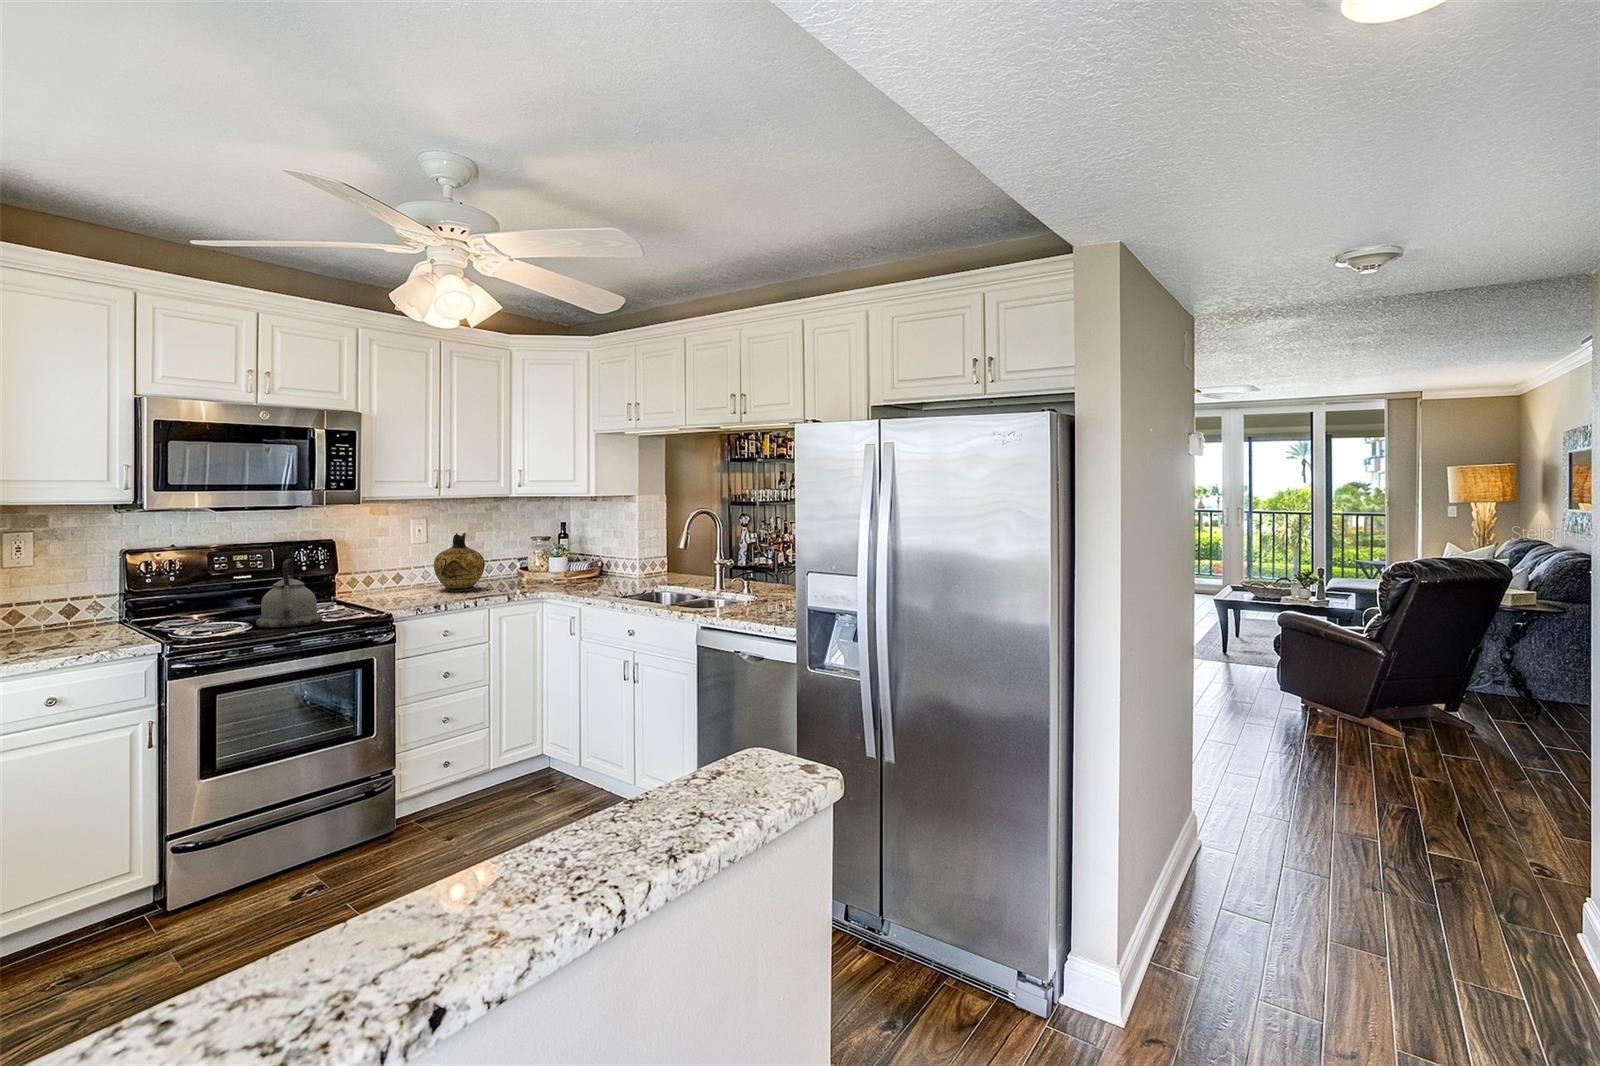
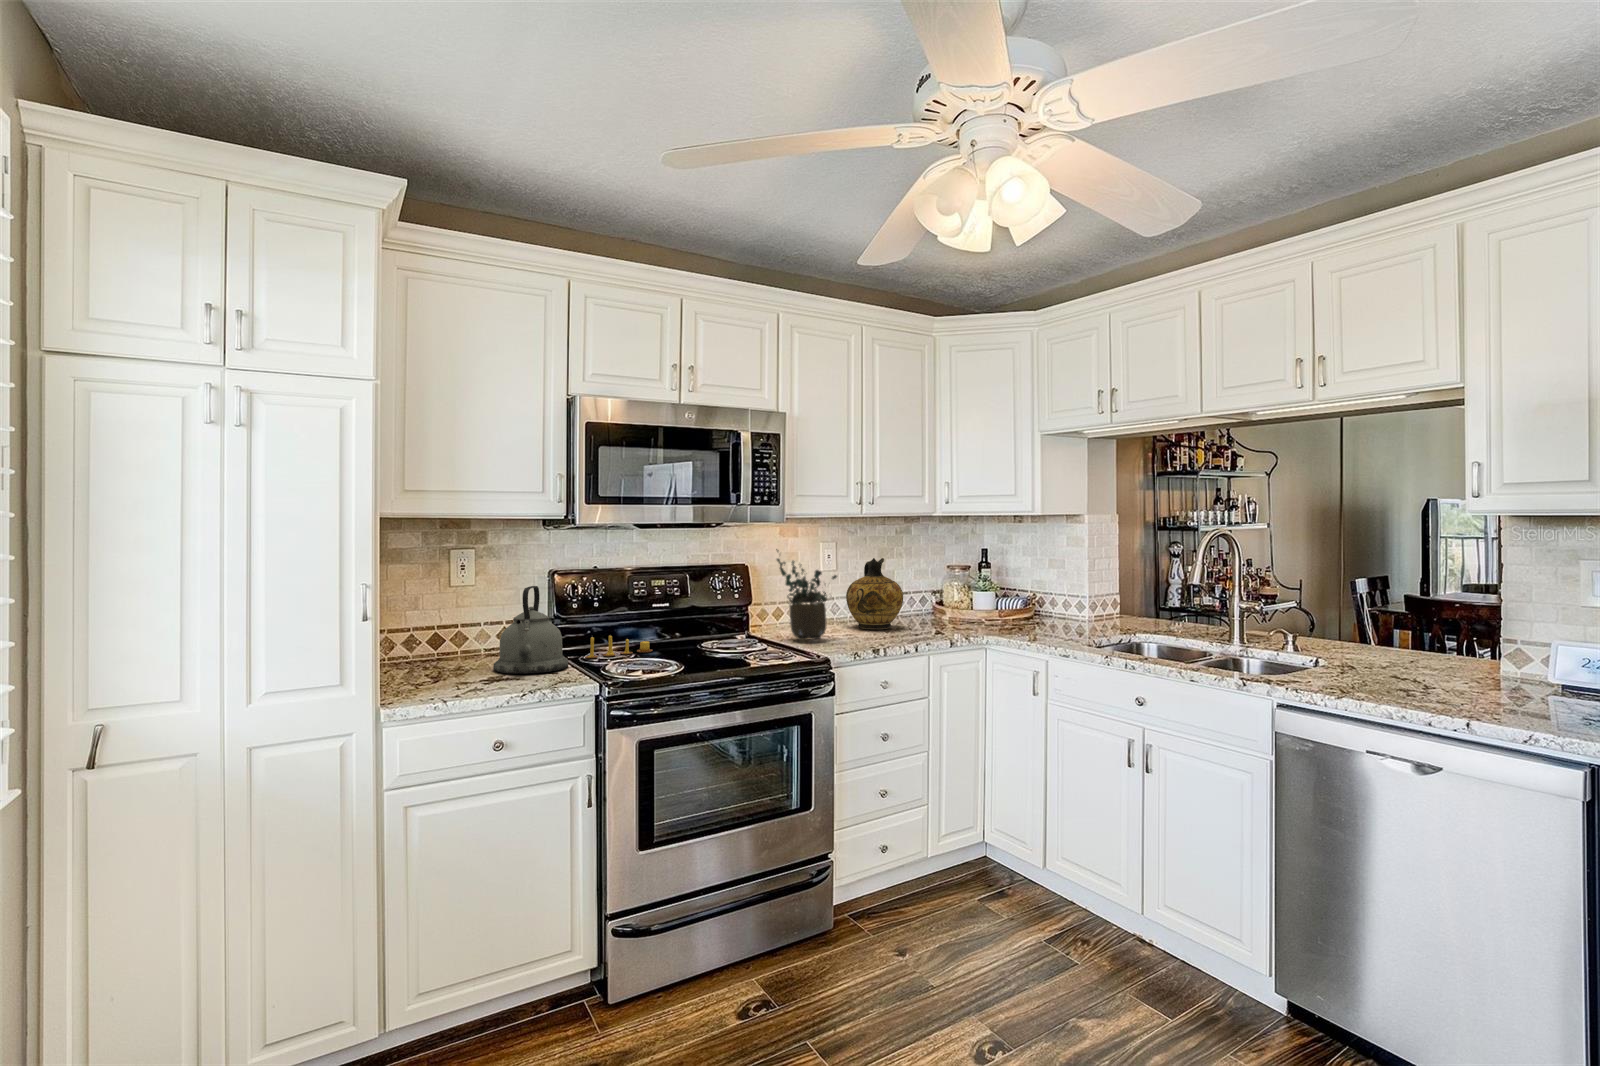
potted plant: none [355,527,415,602] -> present [776,549,837,640]
kettle: present [256,559,322,627] -> present [493,586,568,674]
candle: none [155,604,229,626] -> present [585,636,653,658]

